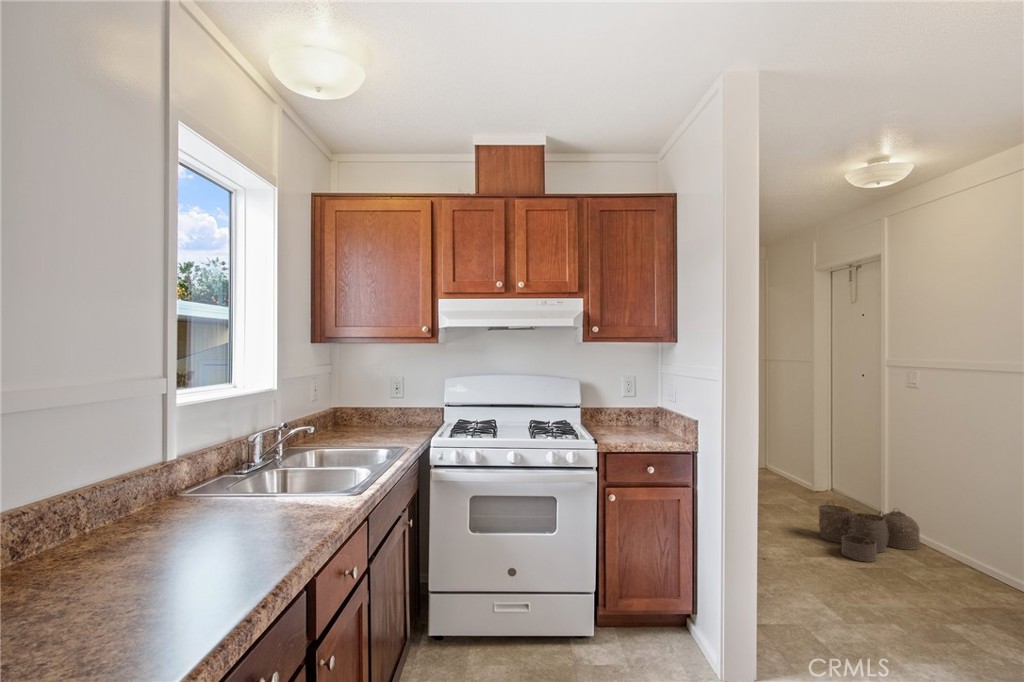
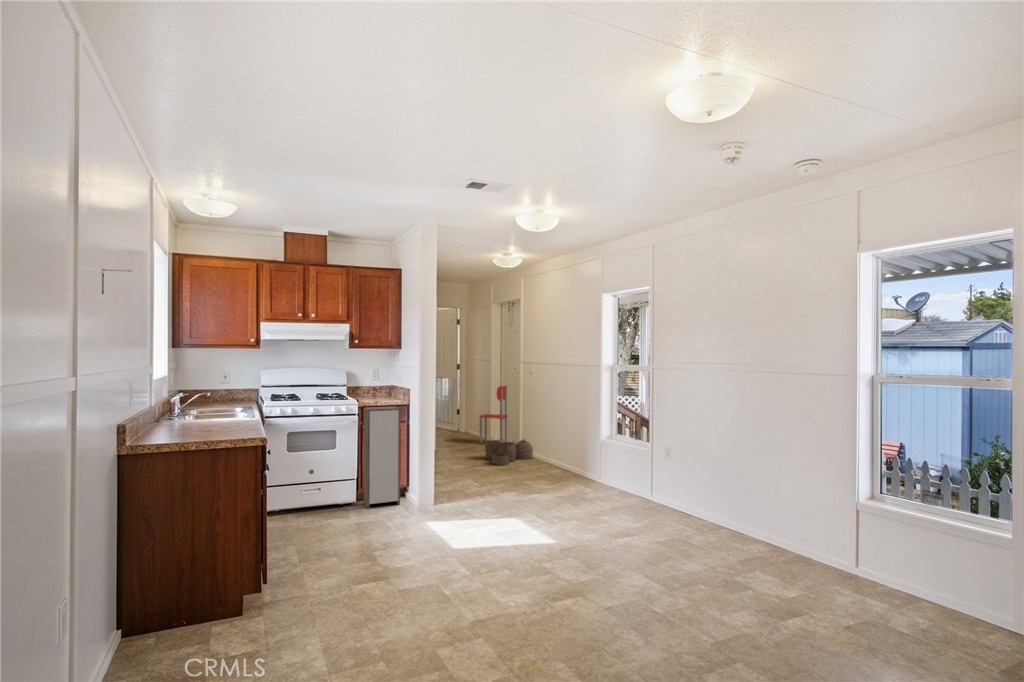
dining chair: none [790,406,844,505] -> present [480,386,508,444]
storage cabinet: none [609,455,684,667] -> present [364,406,400,508]

